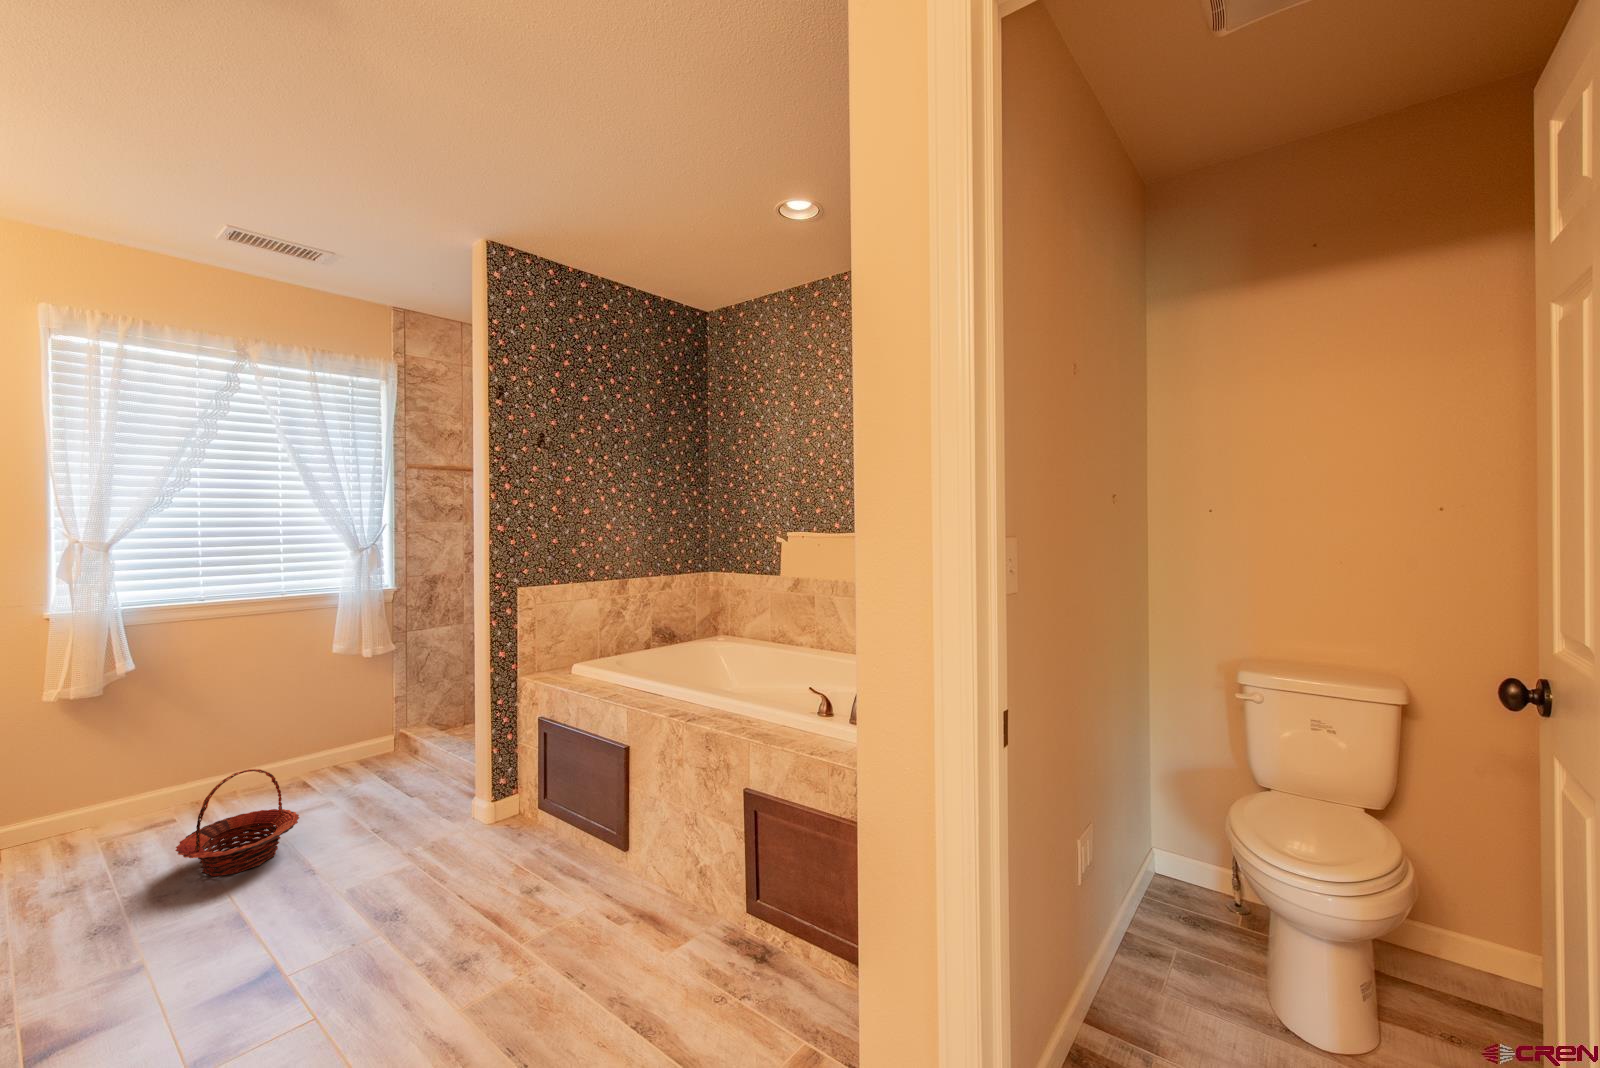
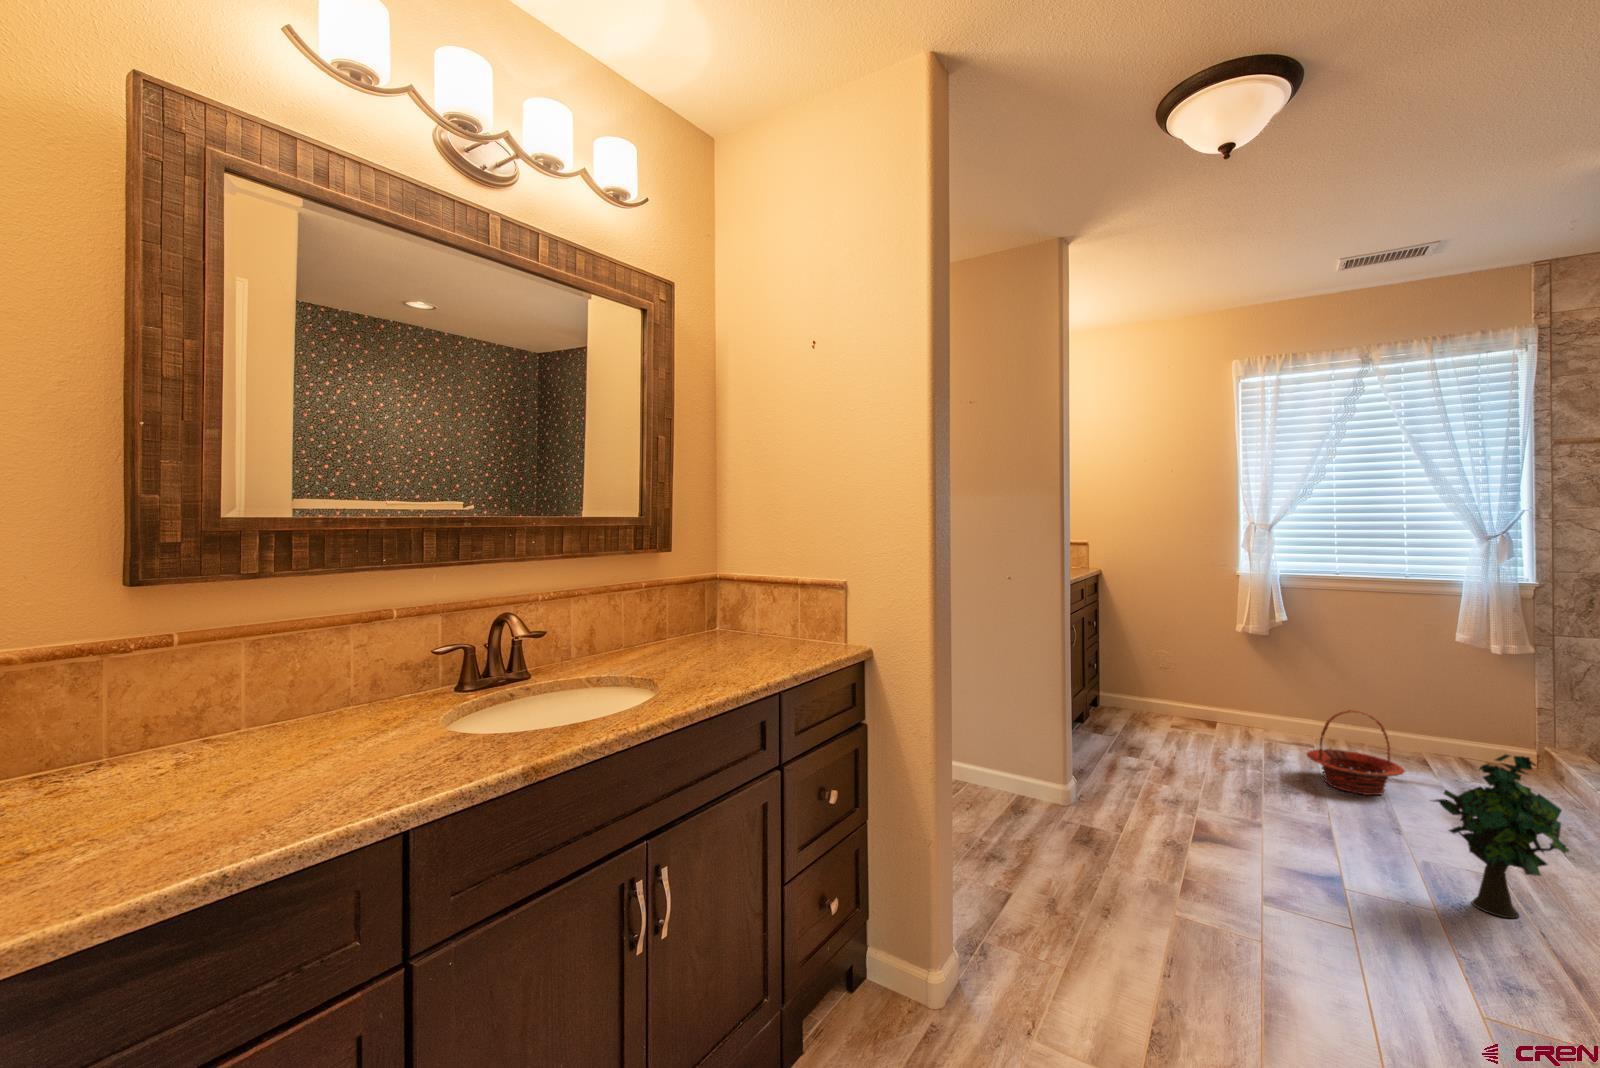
decorative plant: none [348,787,462,959] -> present [1433,755,1569,918]

